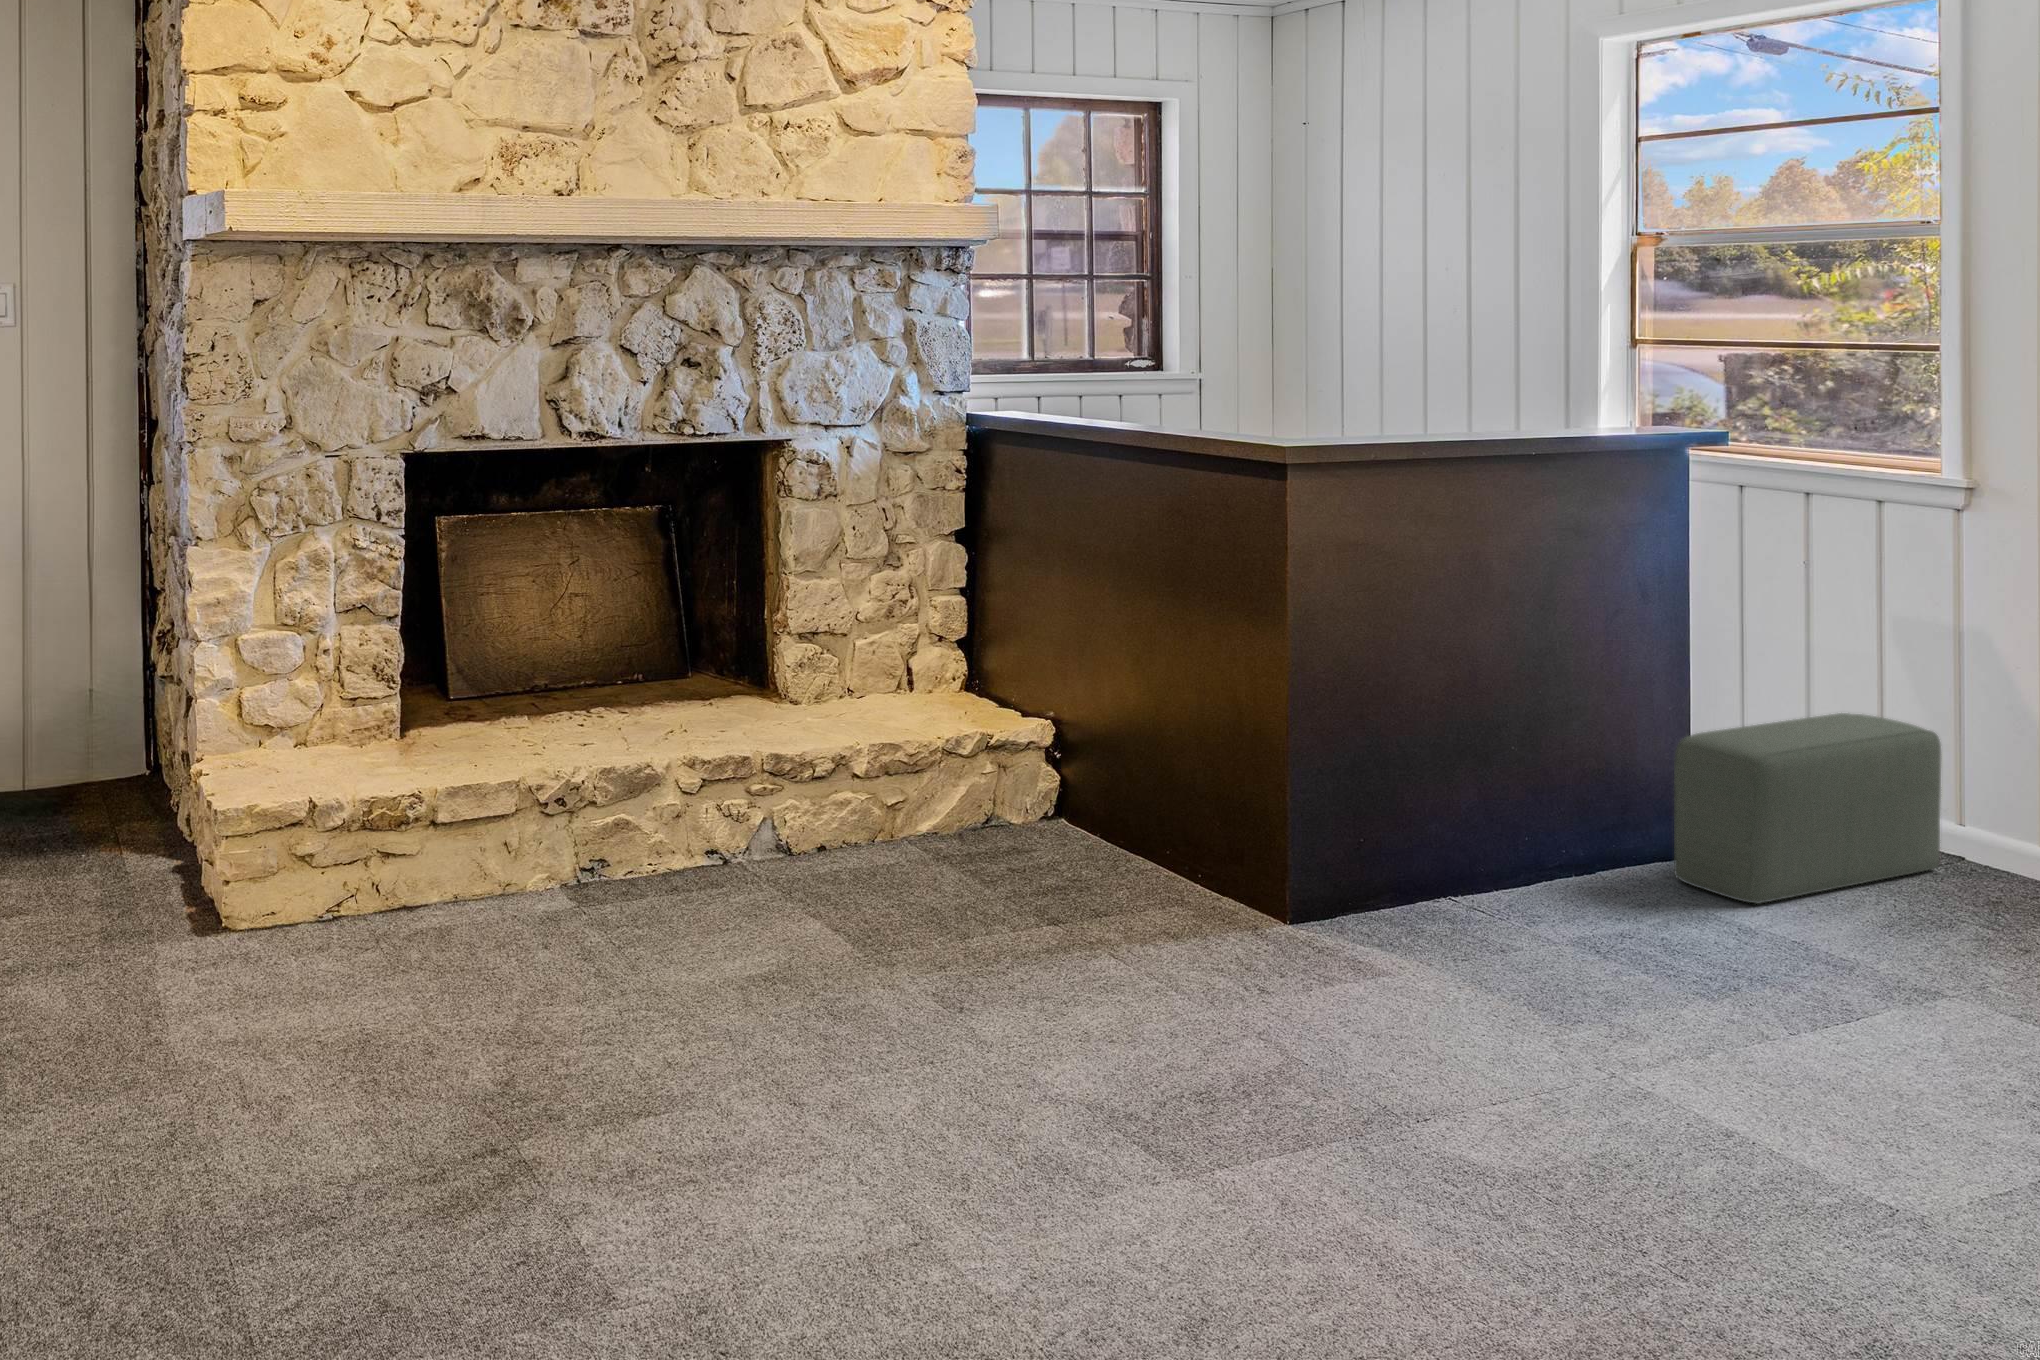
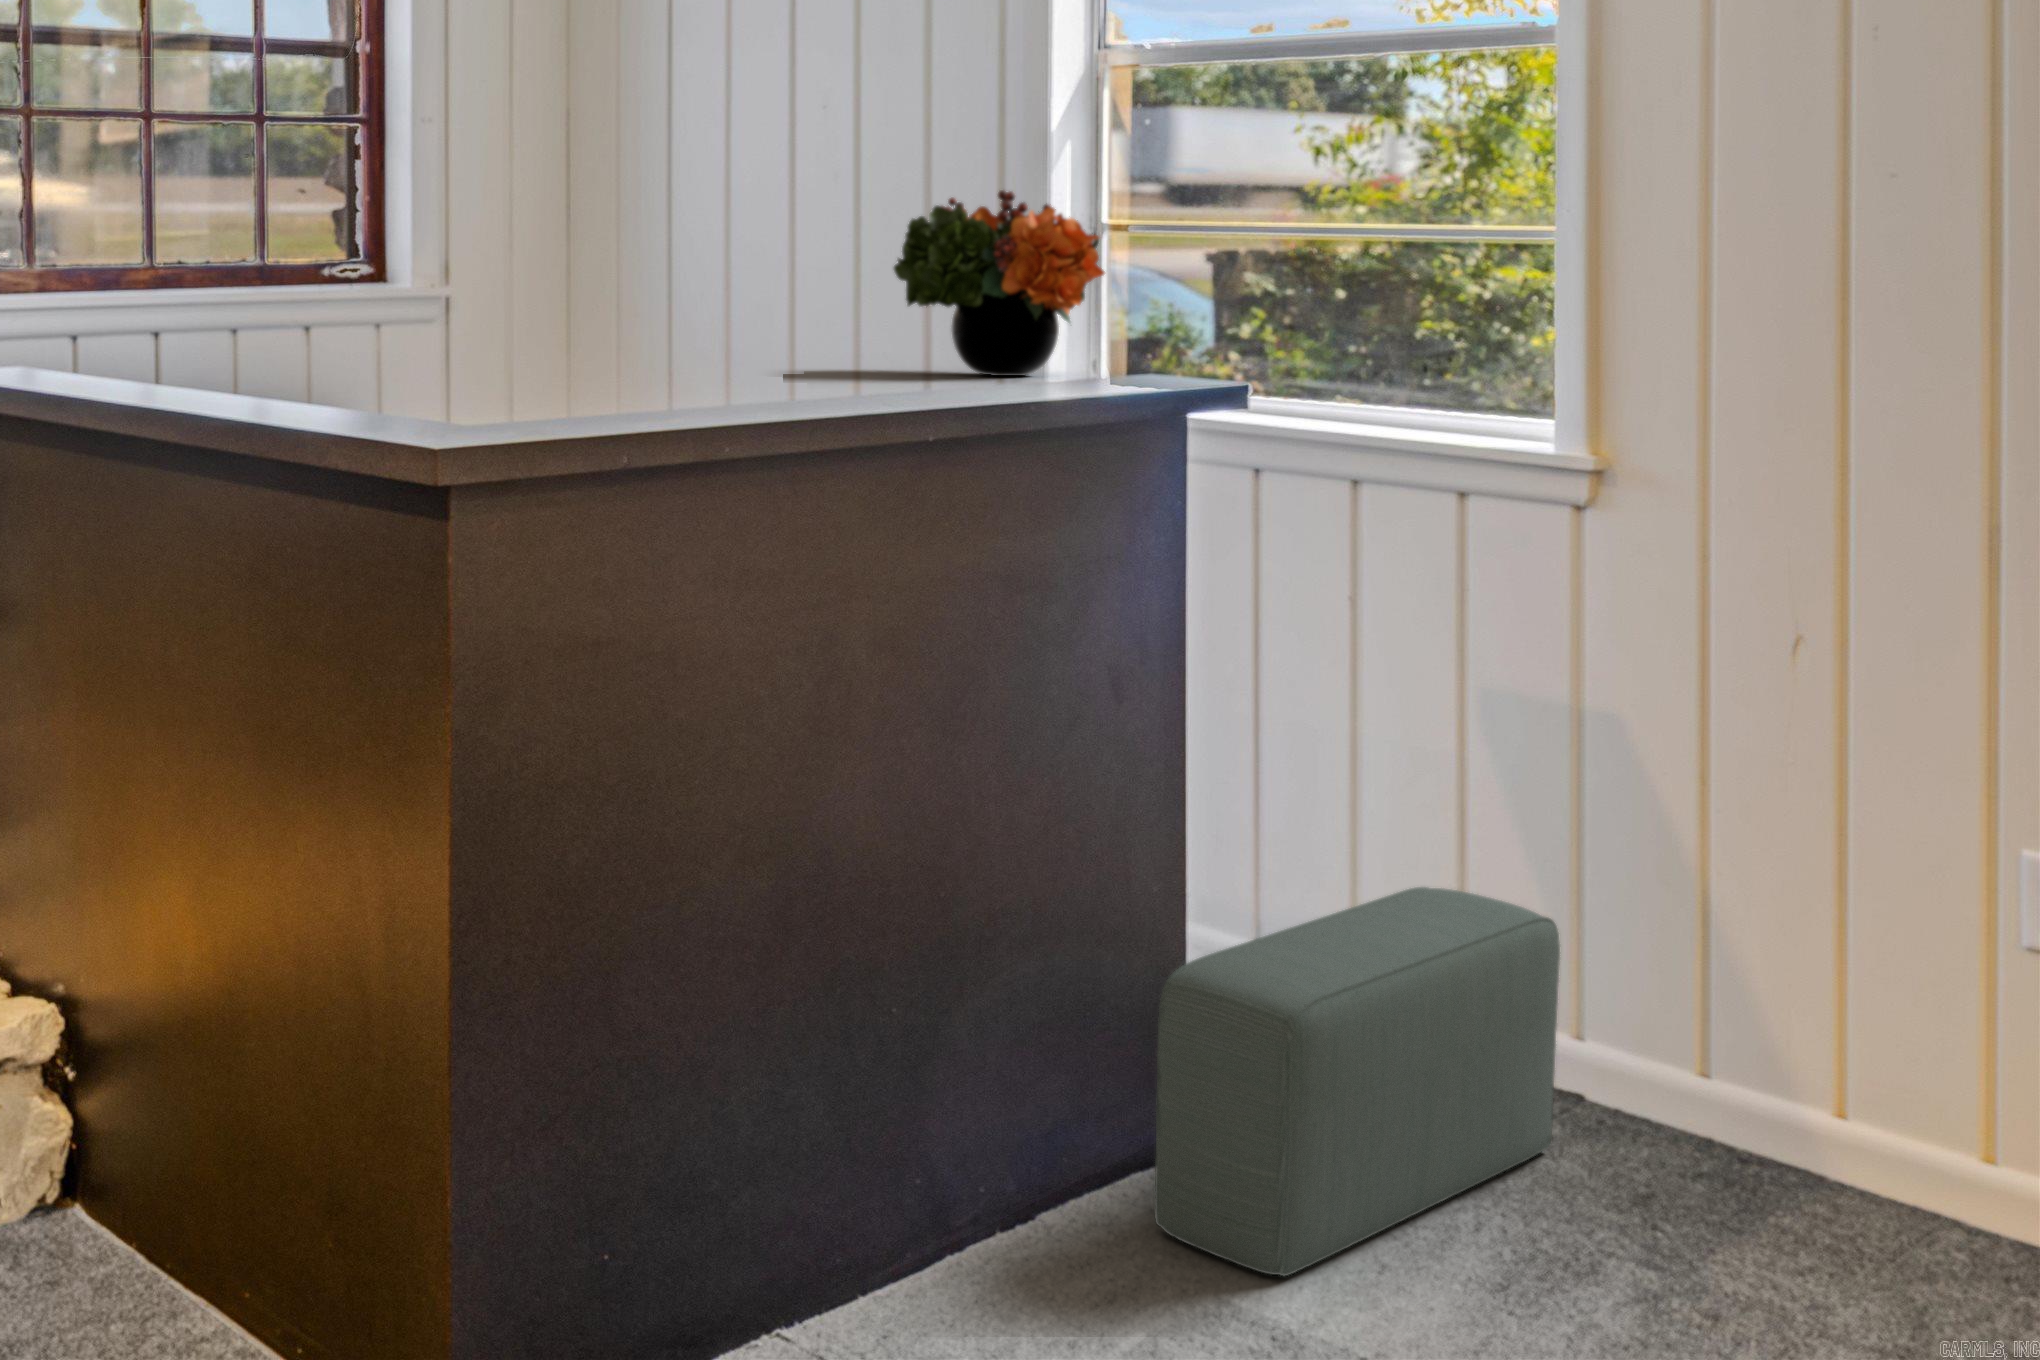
flower arrangement: none [1488,313,1631,421] -> present [894,190,1105,376]

